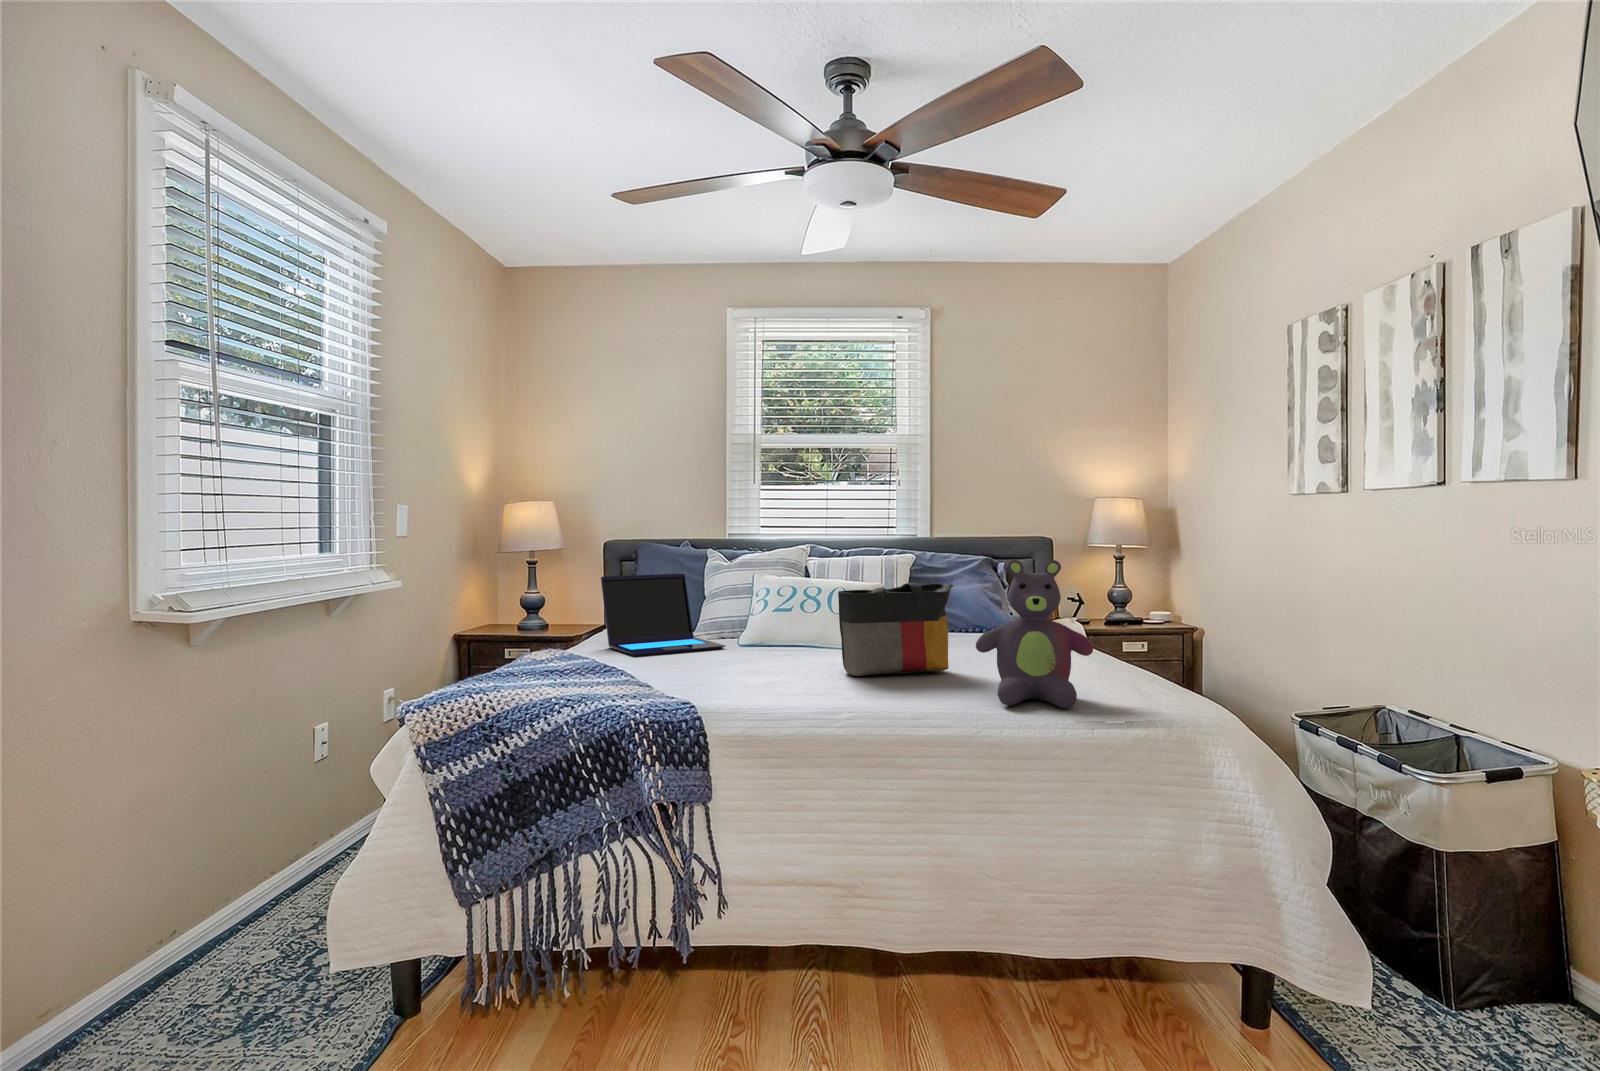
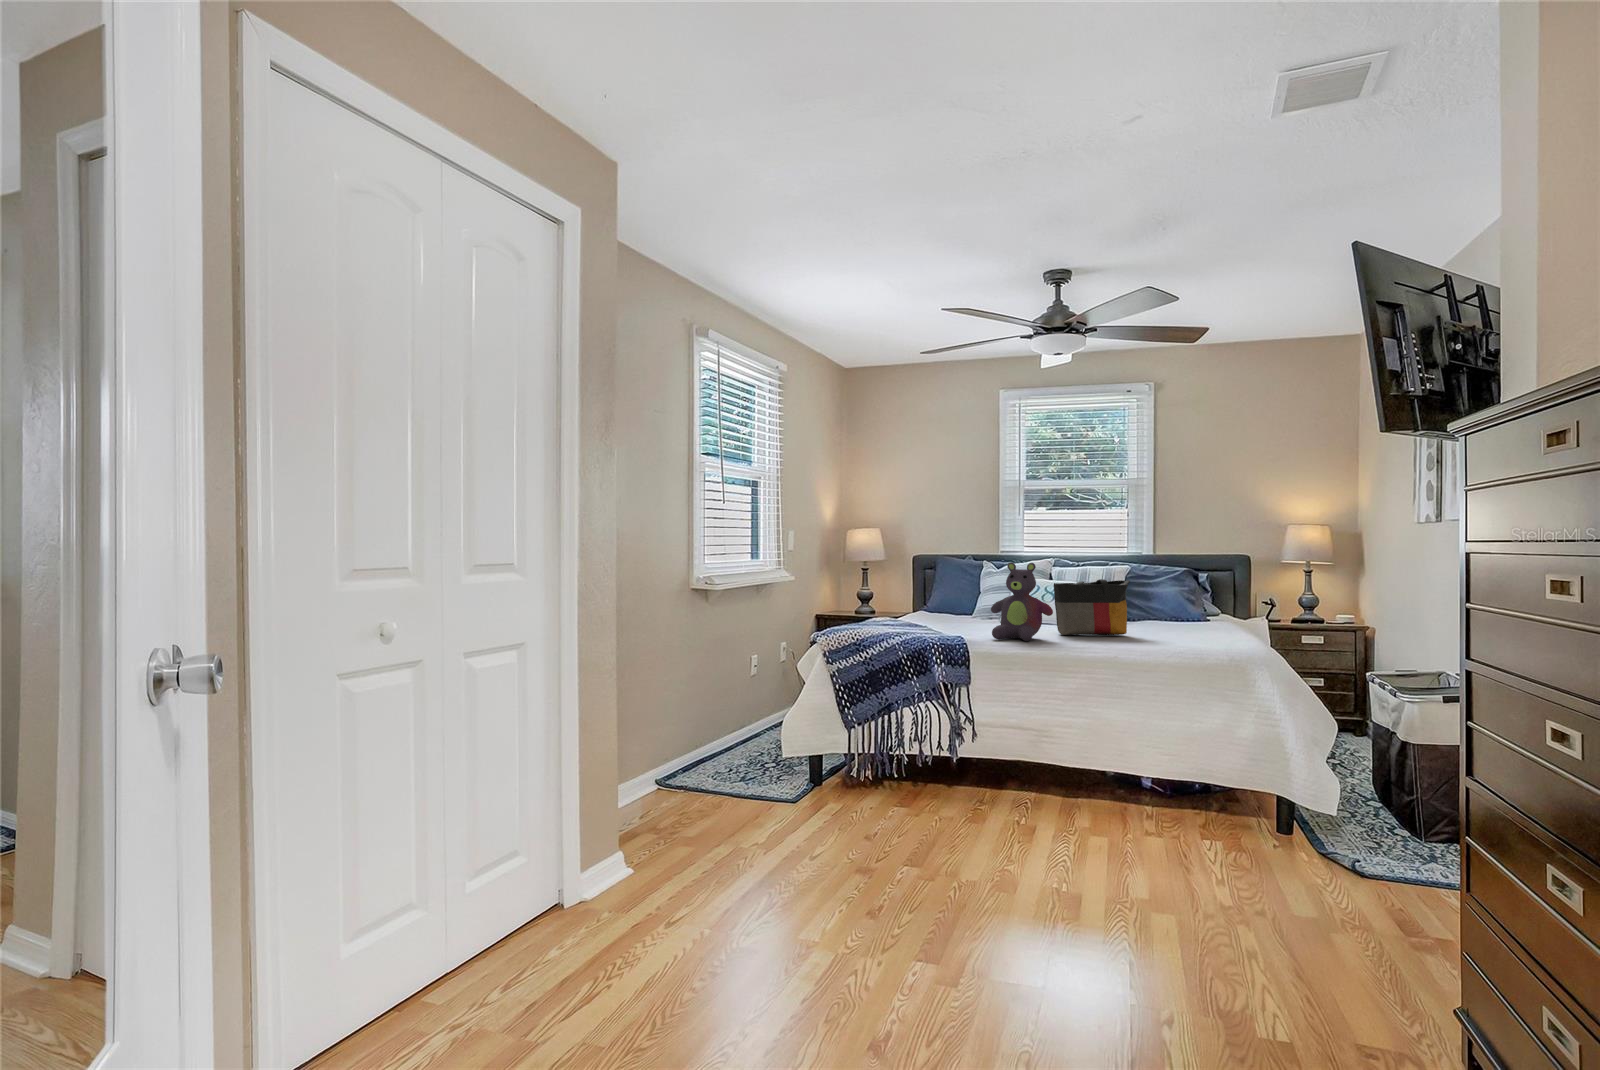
stuffed bear: present [976,560,1093,708] -> present [991,562,1053,641]
laptop: present [601,574,725,656] -> none [910,575,989,624]

